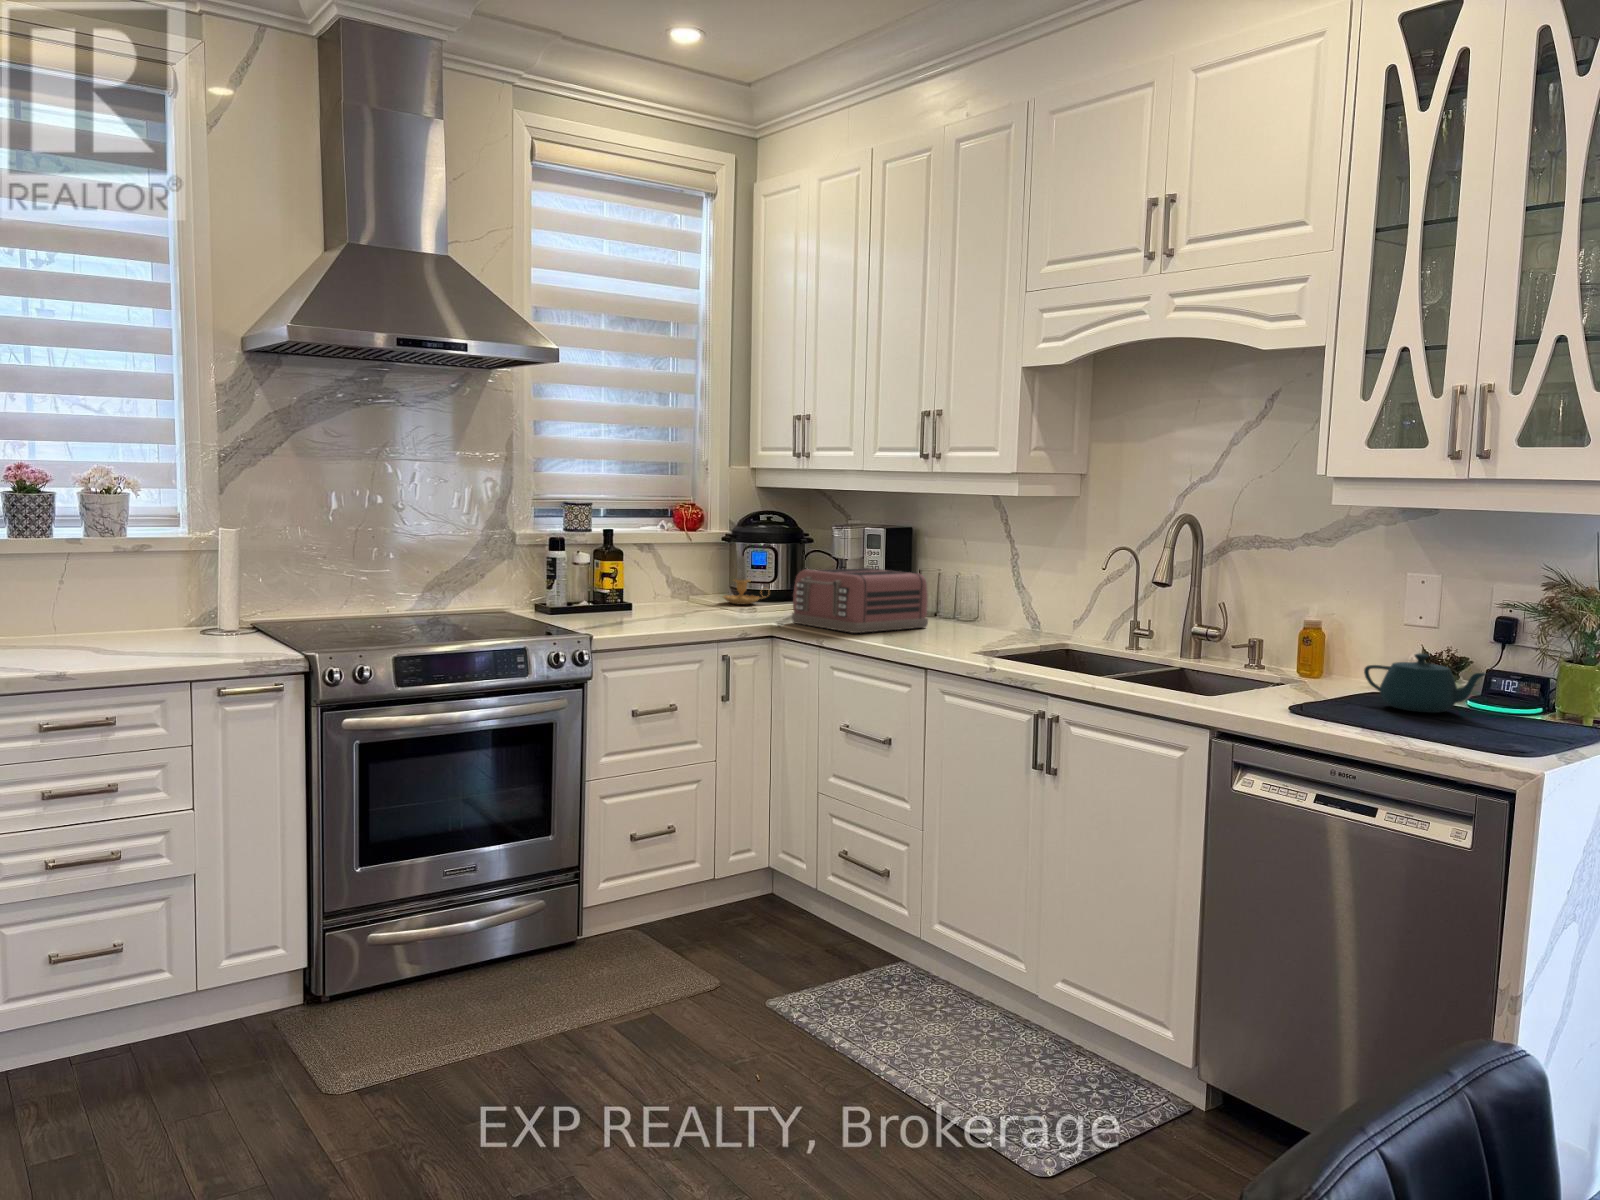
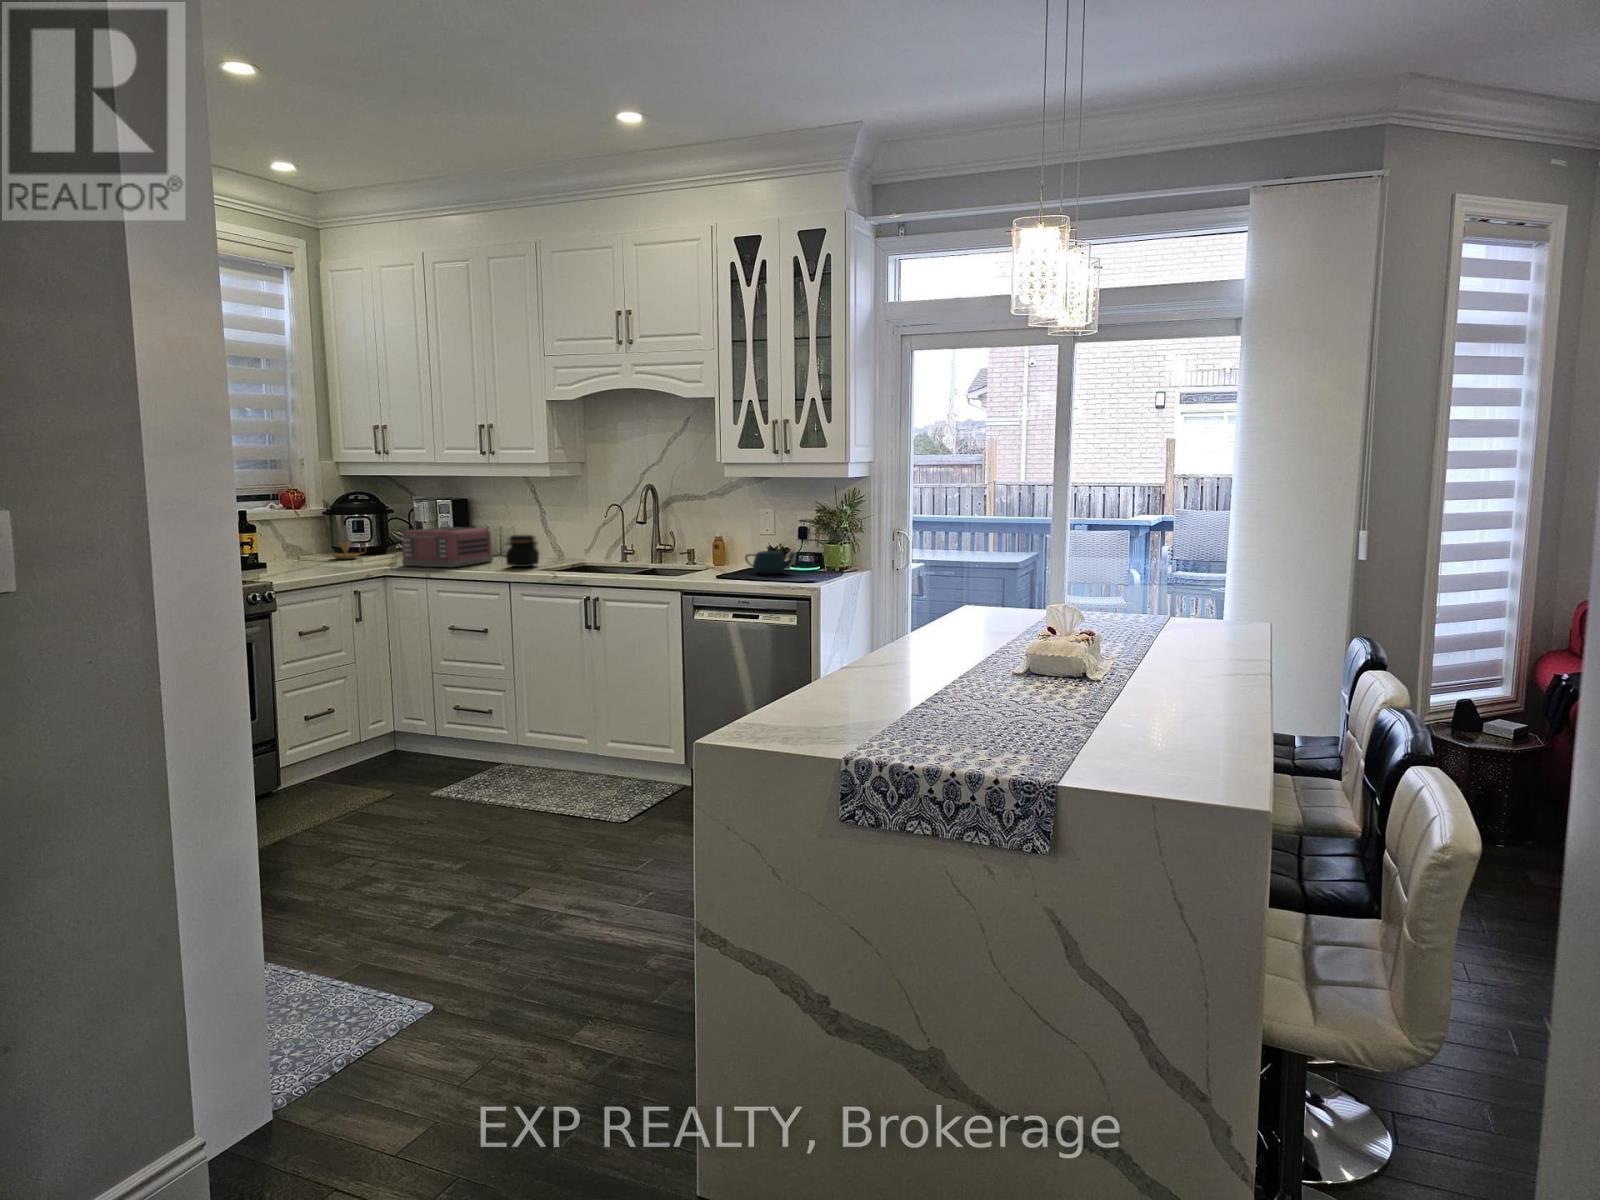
jar: none [934,589,988,644] -> present [505,535,539,567]

